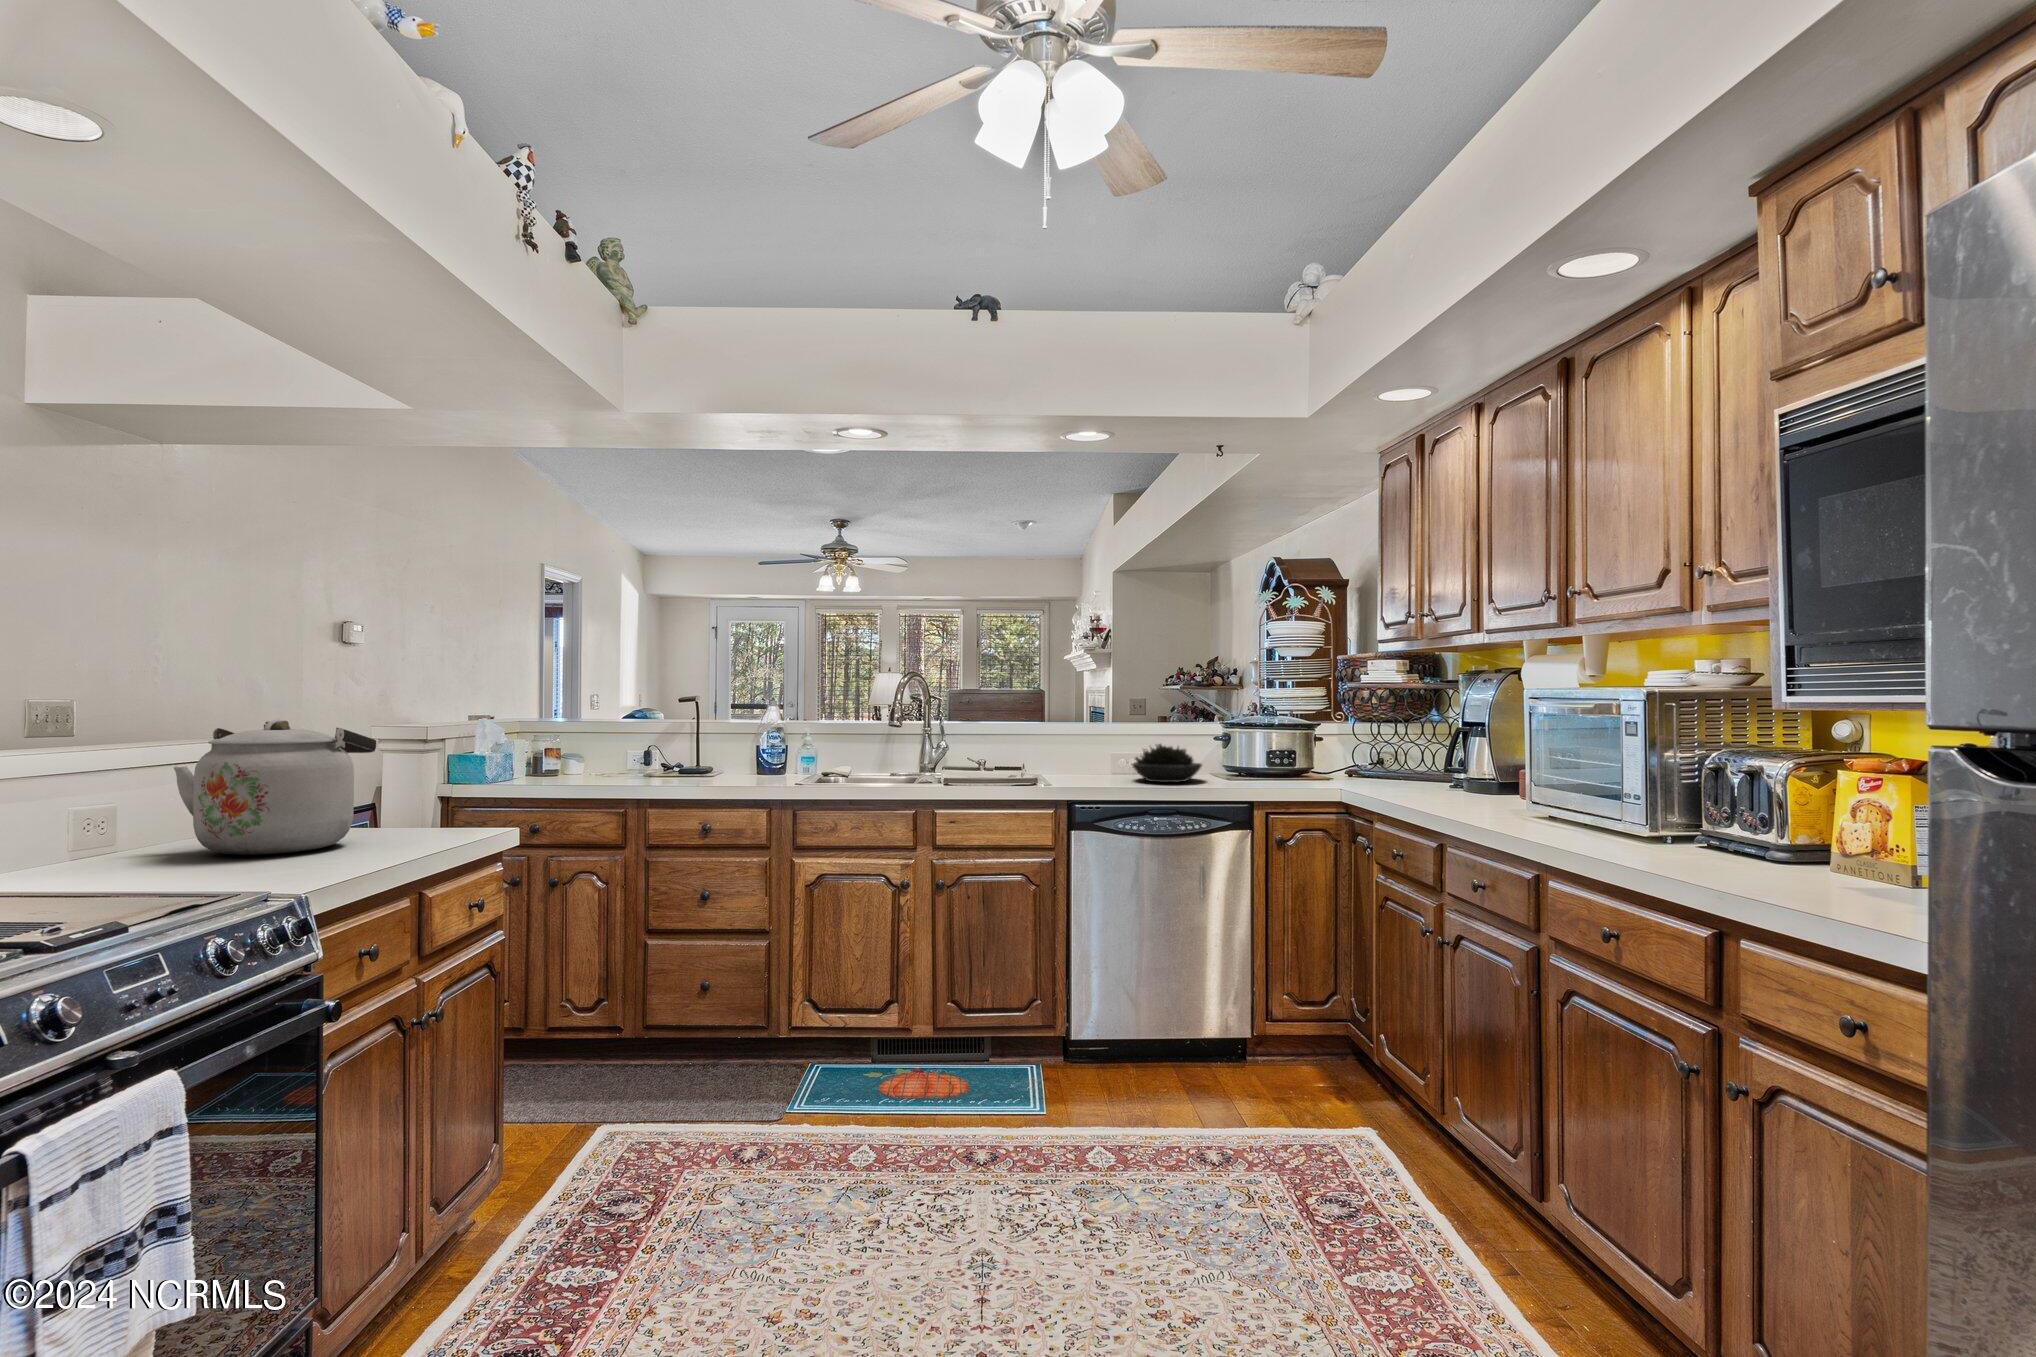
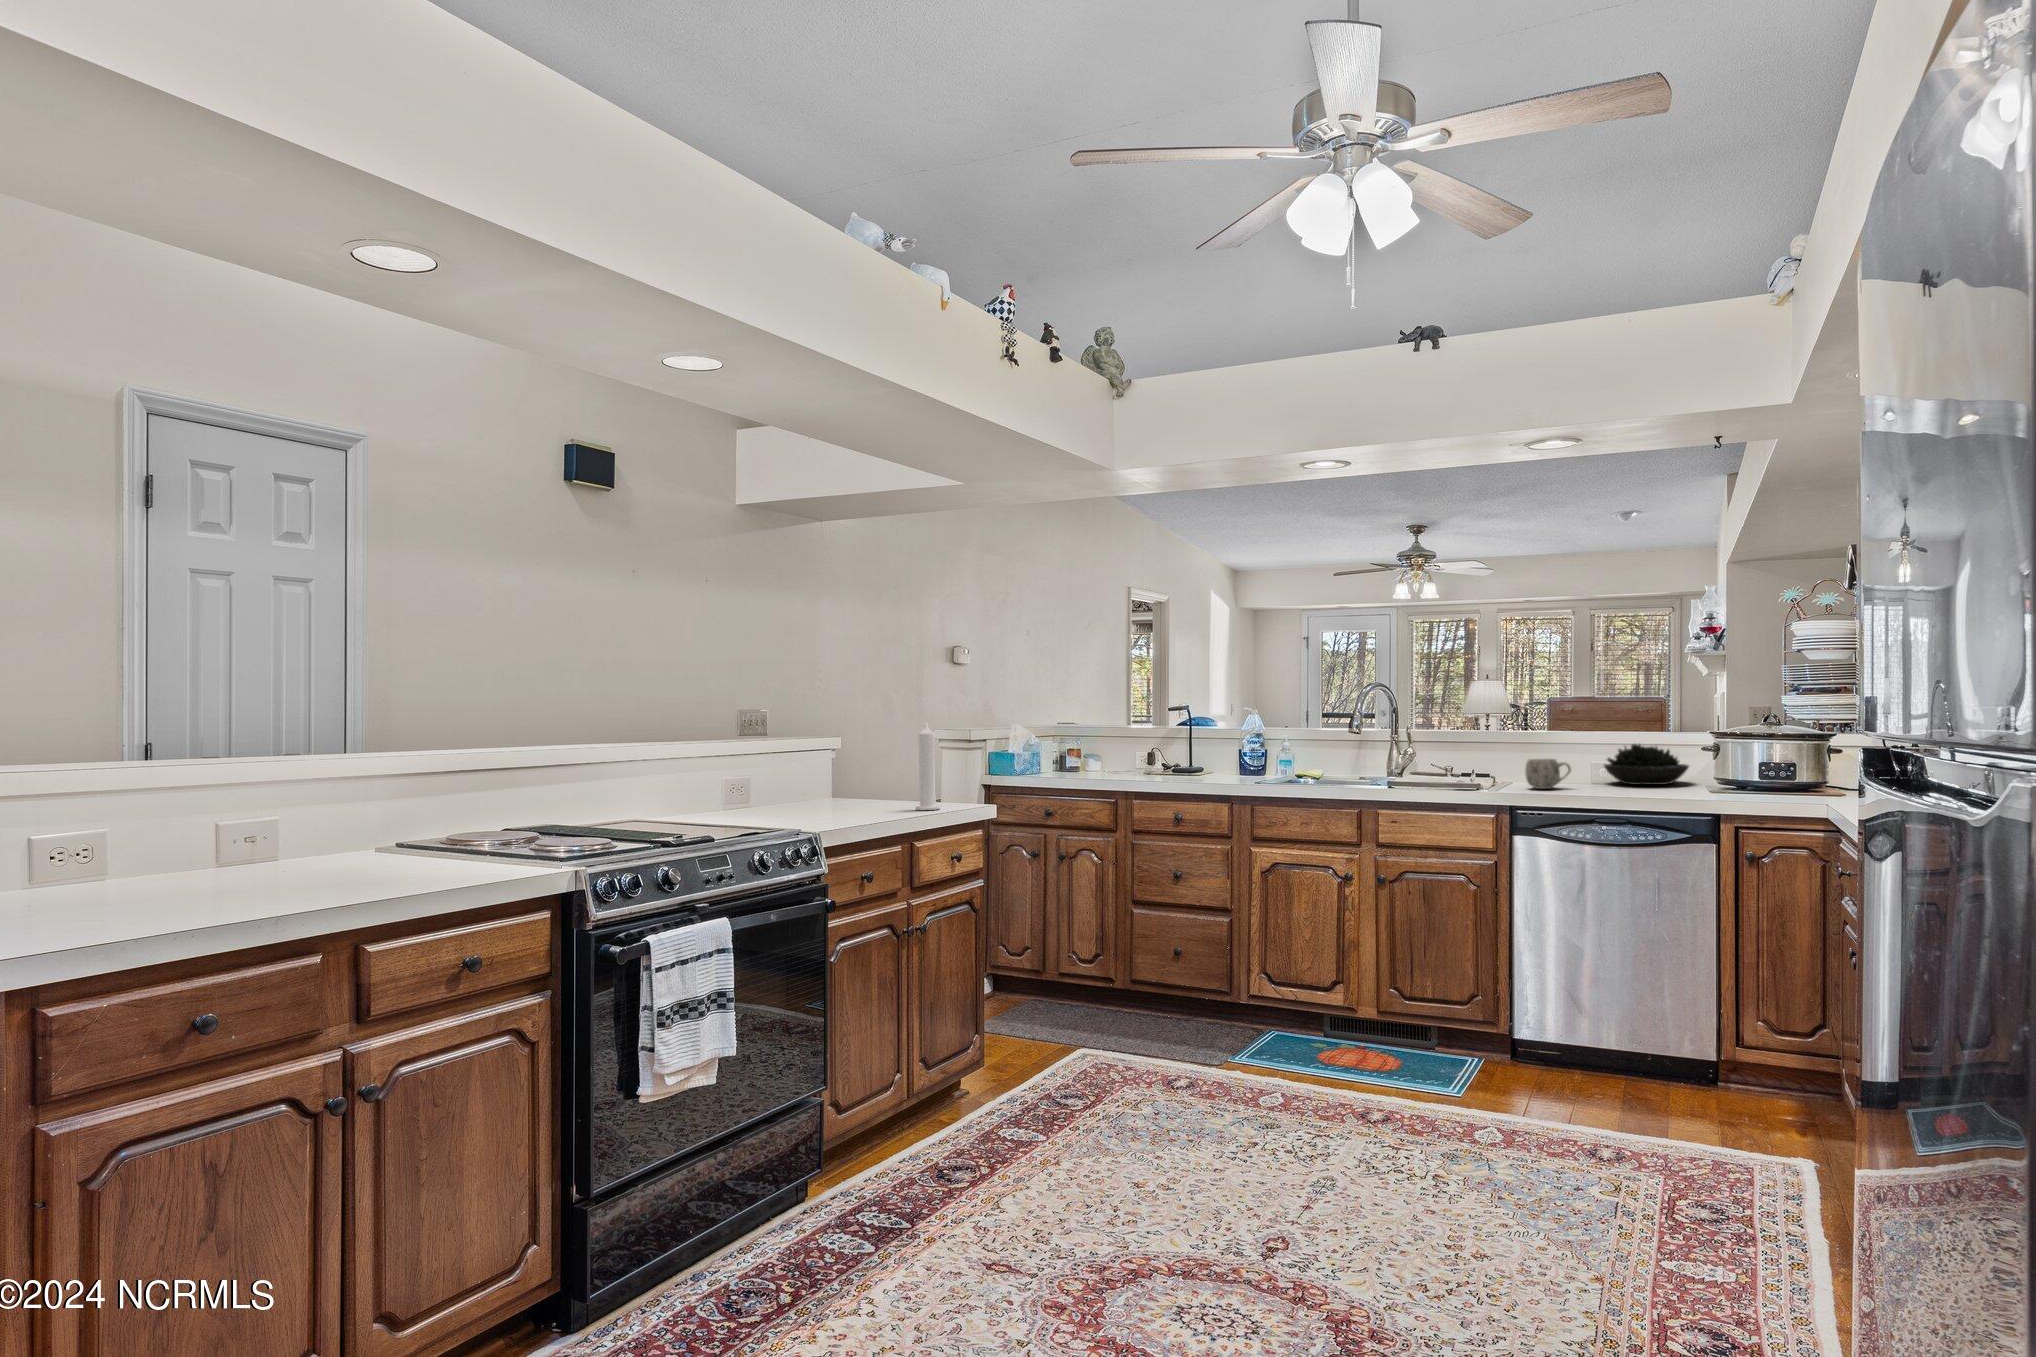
candle: none [415,717,455,843] -> present [916,722,940,810]
kettle: present [174,720,376,855] -> none [785,725,895,813]
mug: none [1075,759,1115,788] -> present [1525,759,1571,789]

